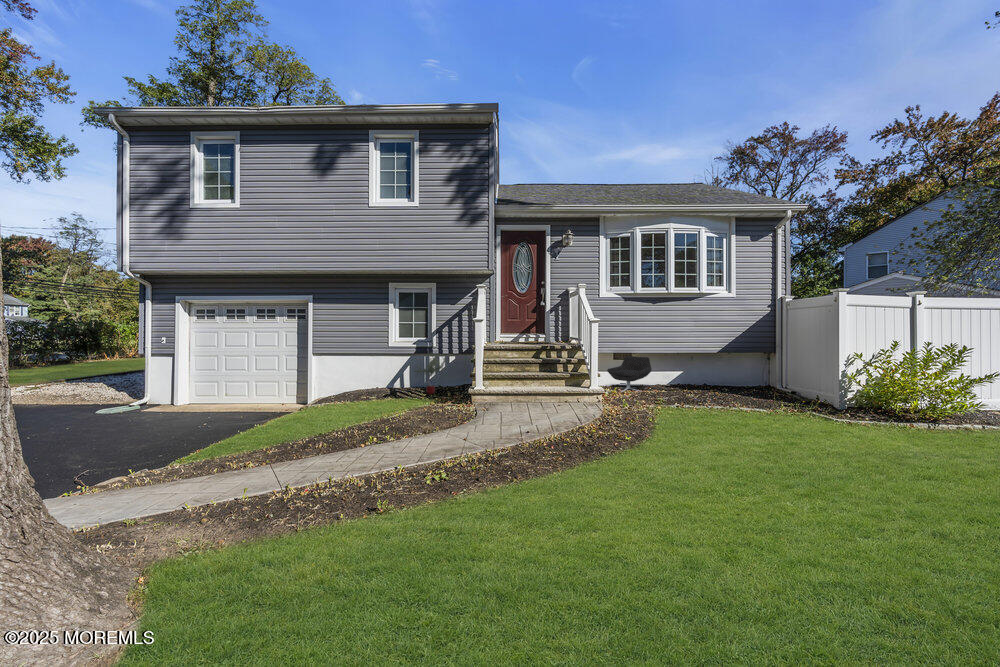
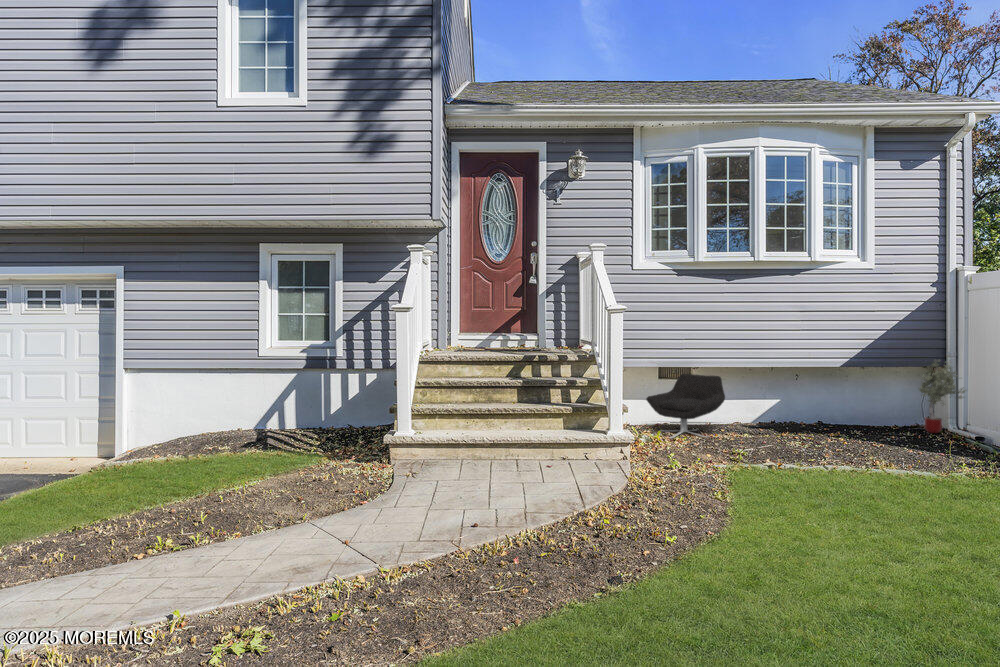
potted tree: present [414,352,447,394] -> present [919,359,967,433]

